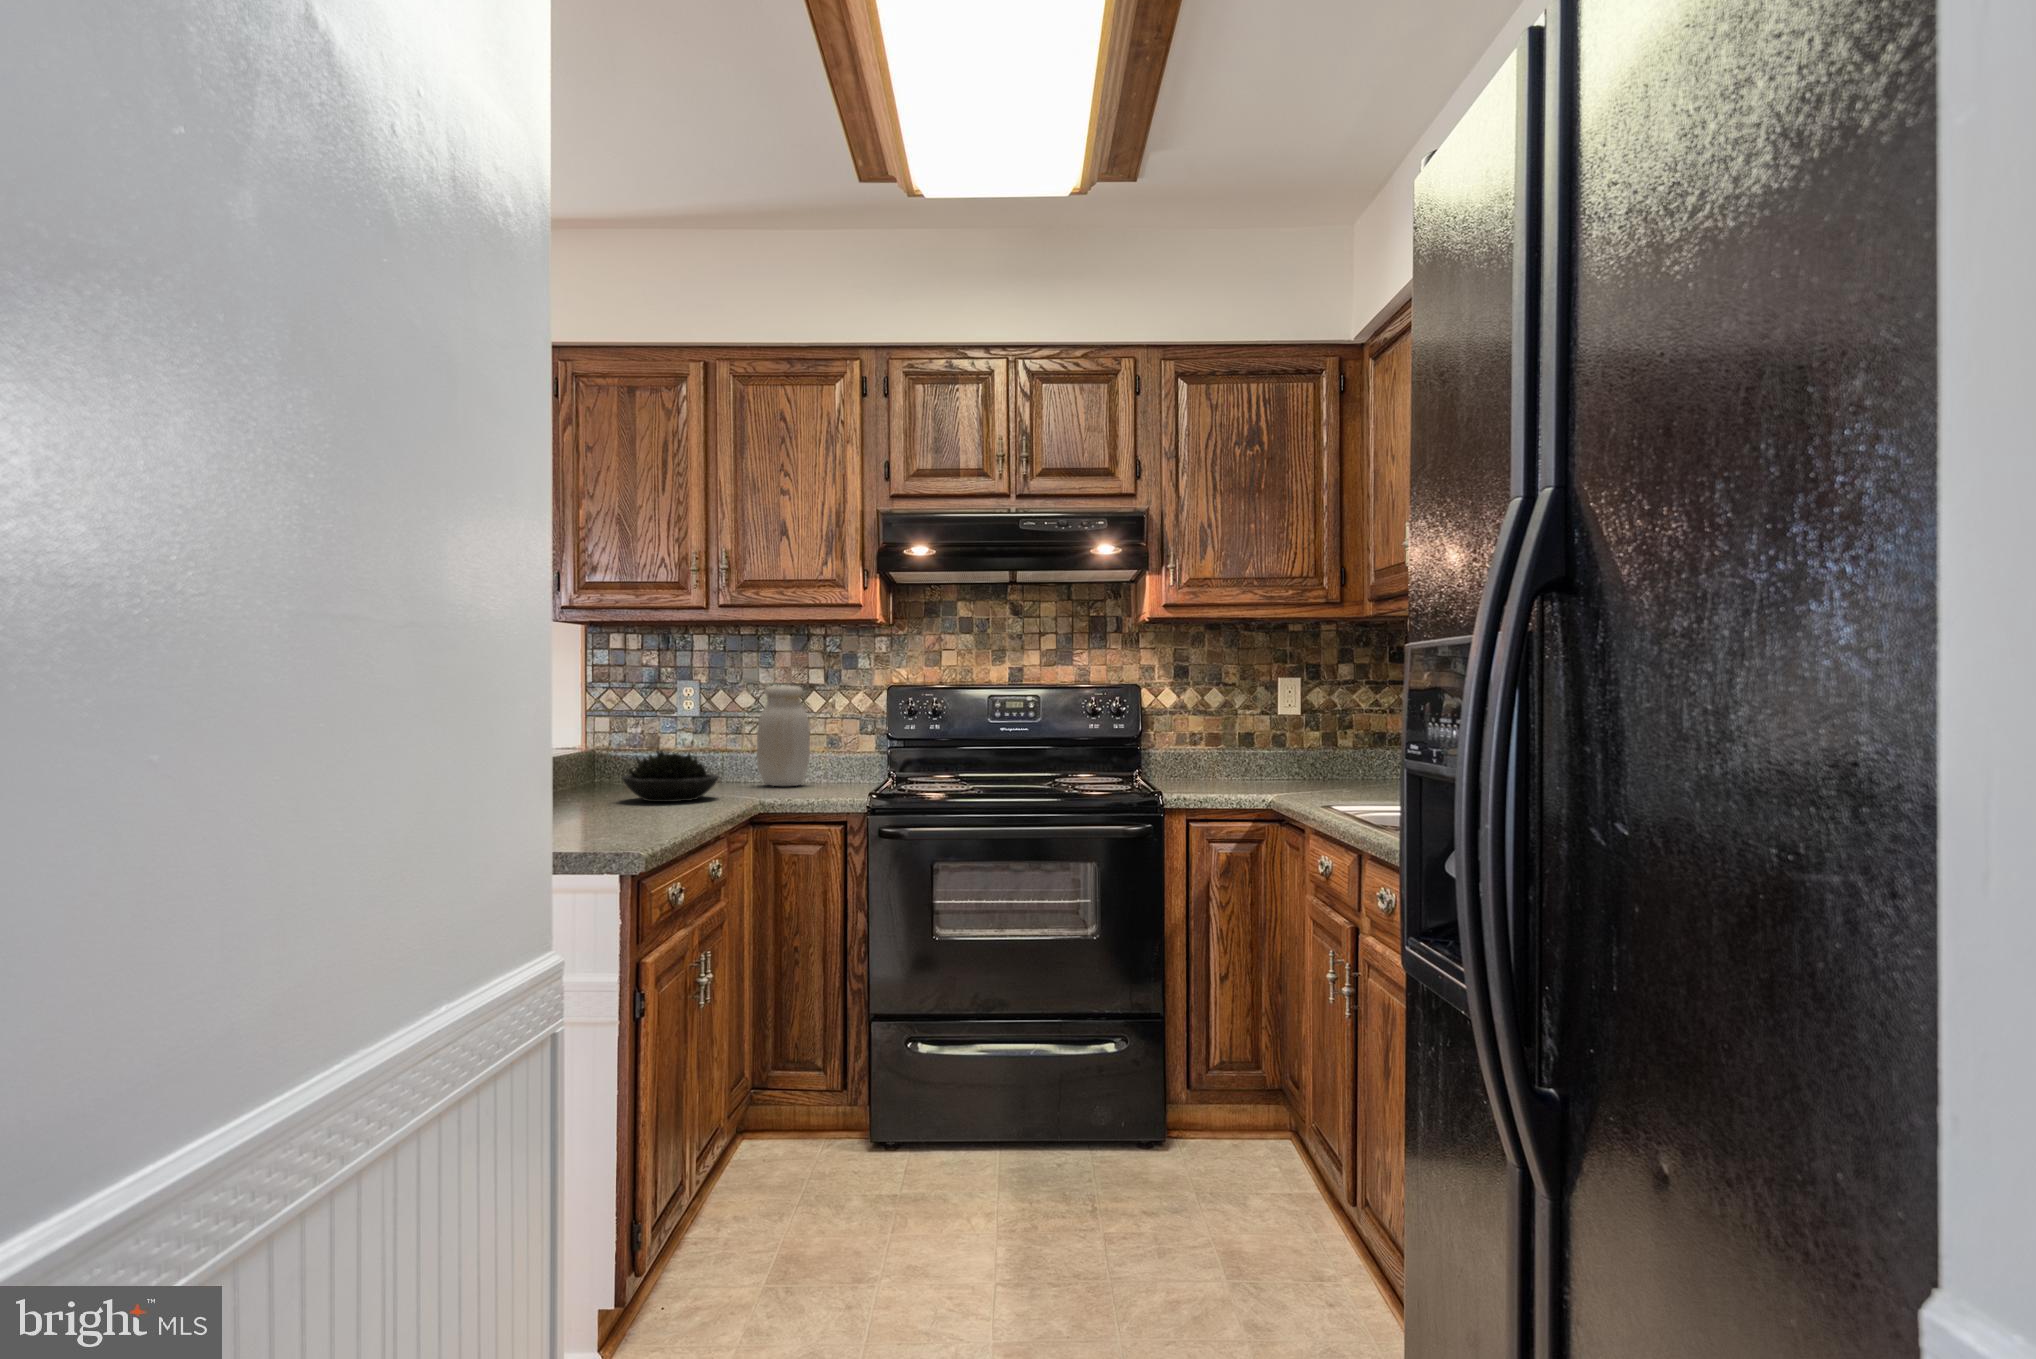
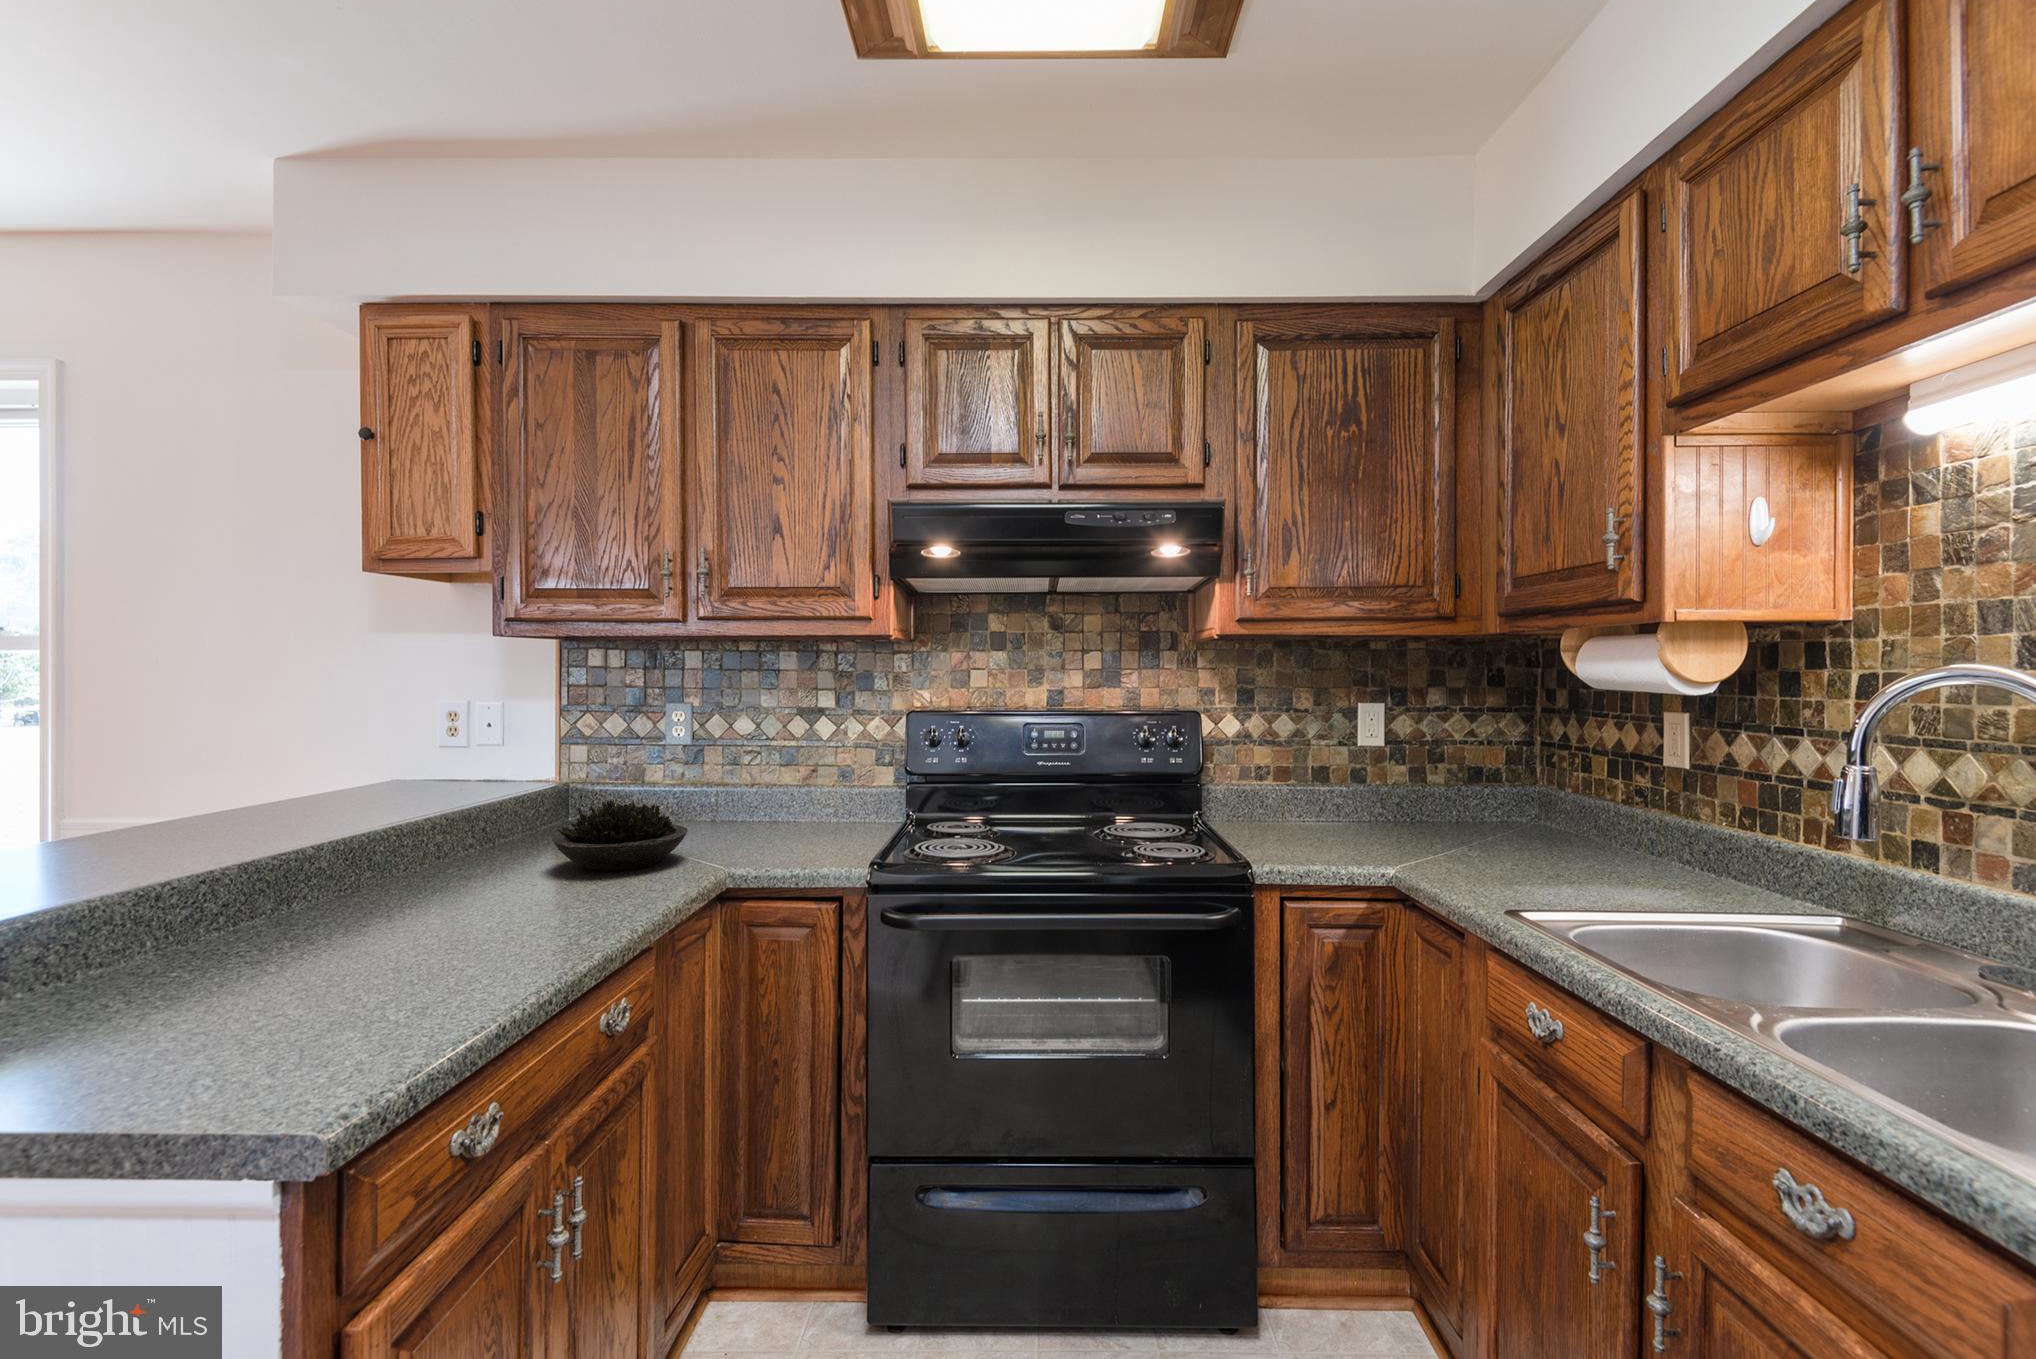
jar: present [757,686,810,786] -> none [754,712,816,830]

